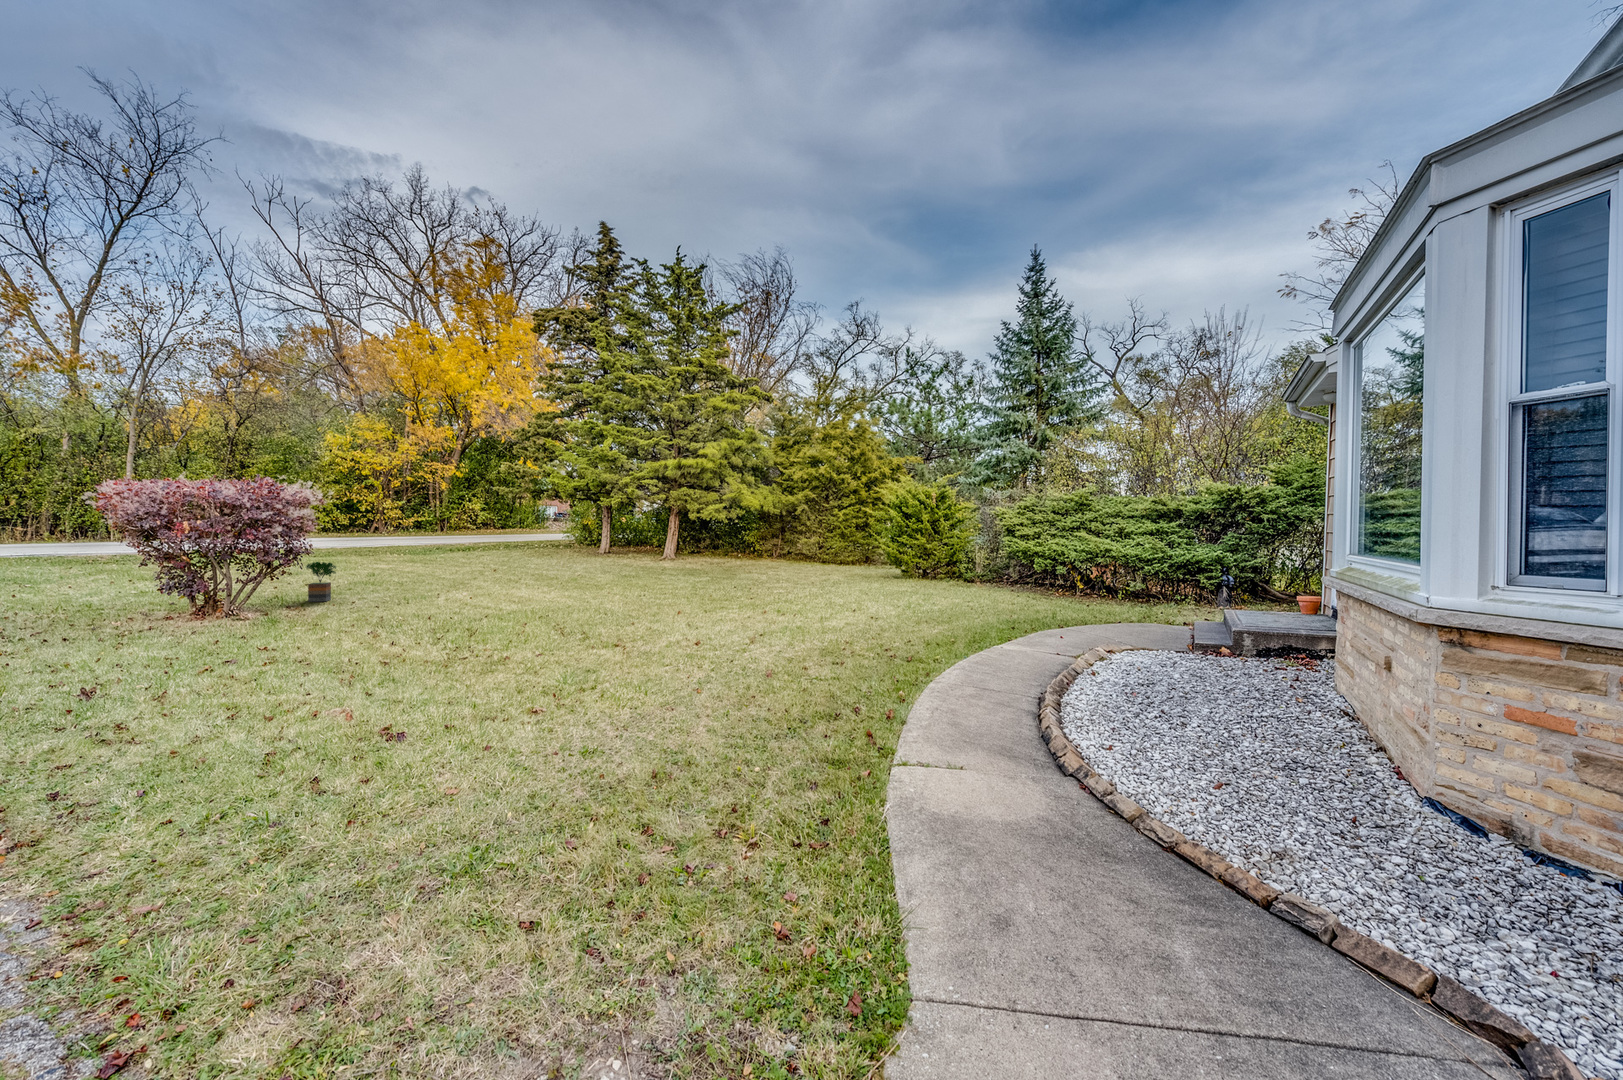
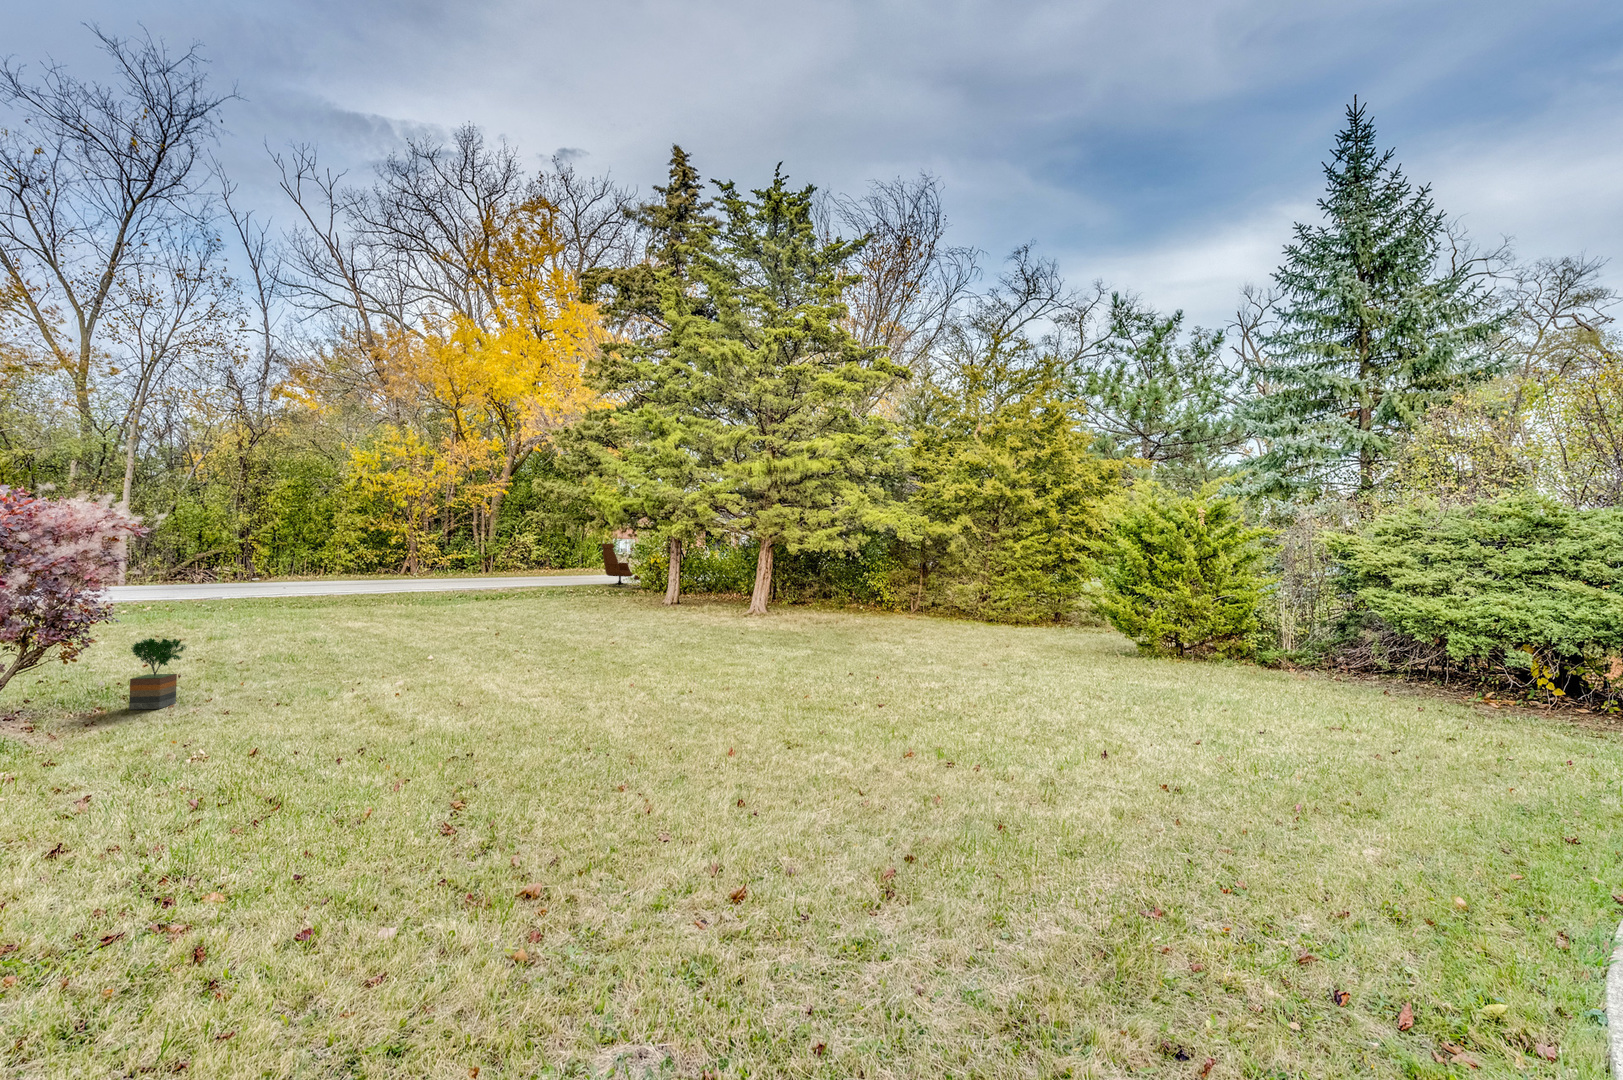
lounge chair: none [544,511,585,544] -> present [602,543,652,588]

